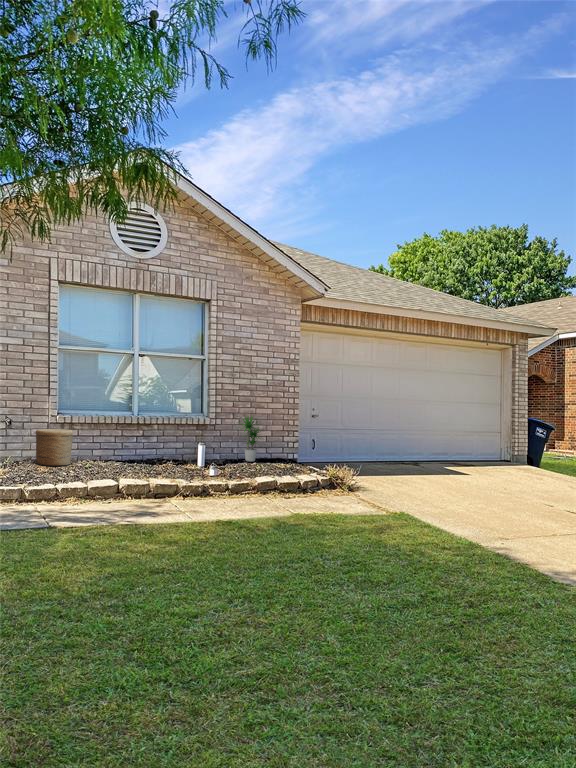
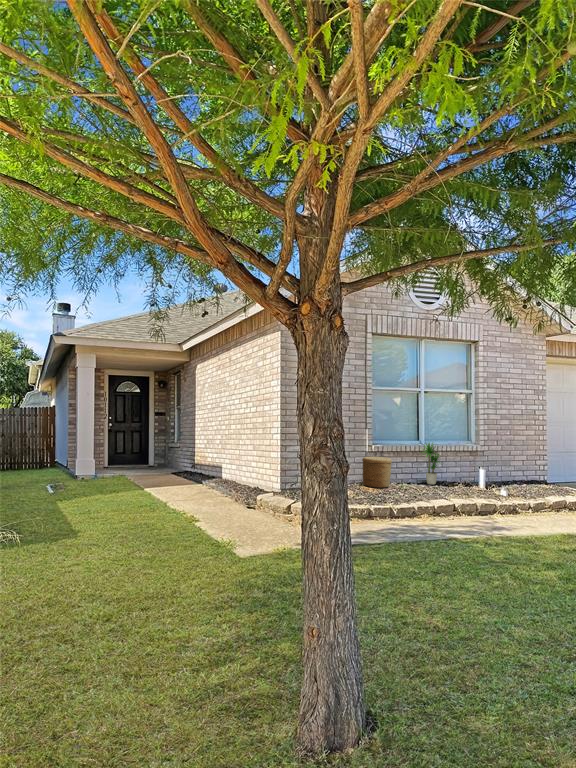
potted plant: present [242,416,259,462] -> present [423,443,439,485]

